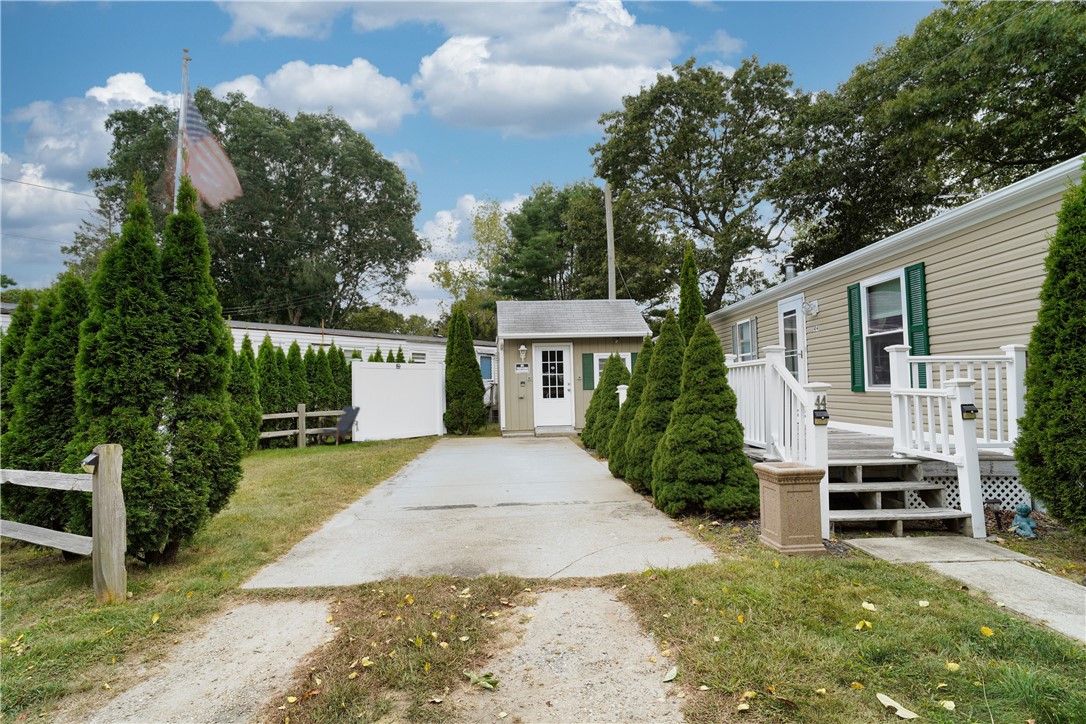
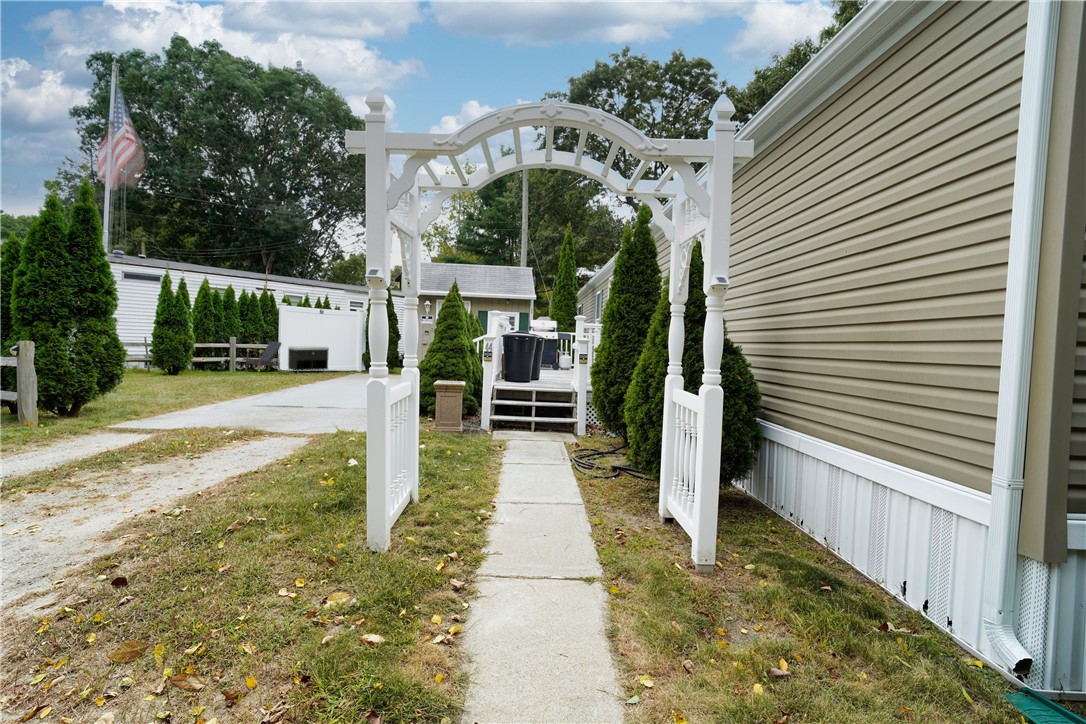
storage bench: none [368,409,415,443] -> present [288,346,329,372]

